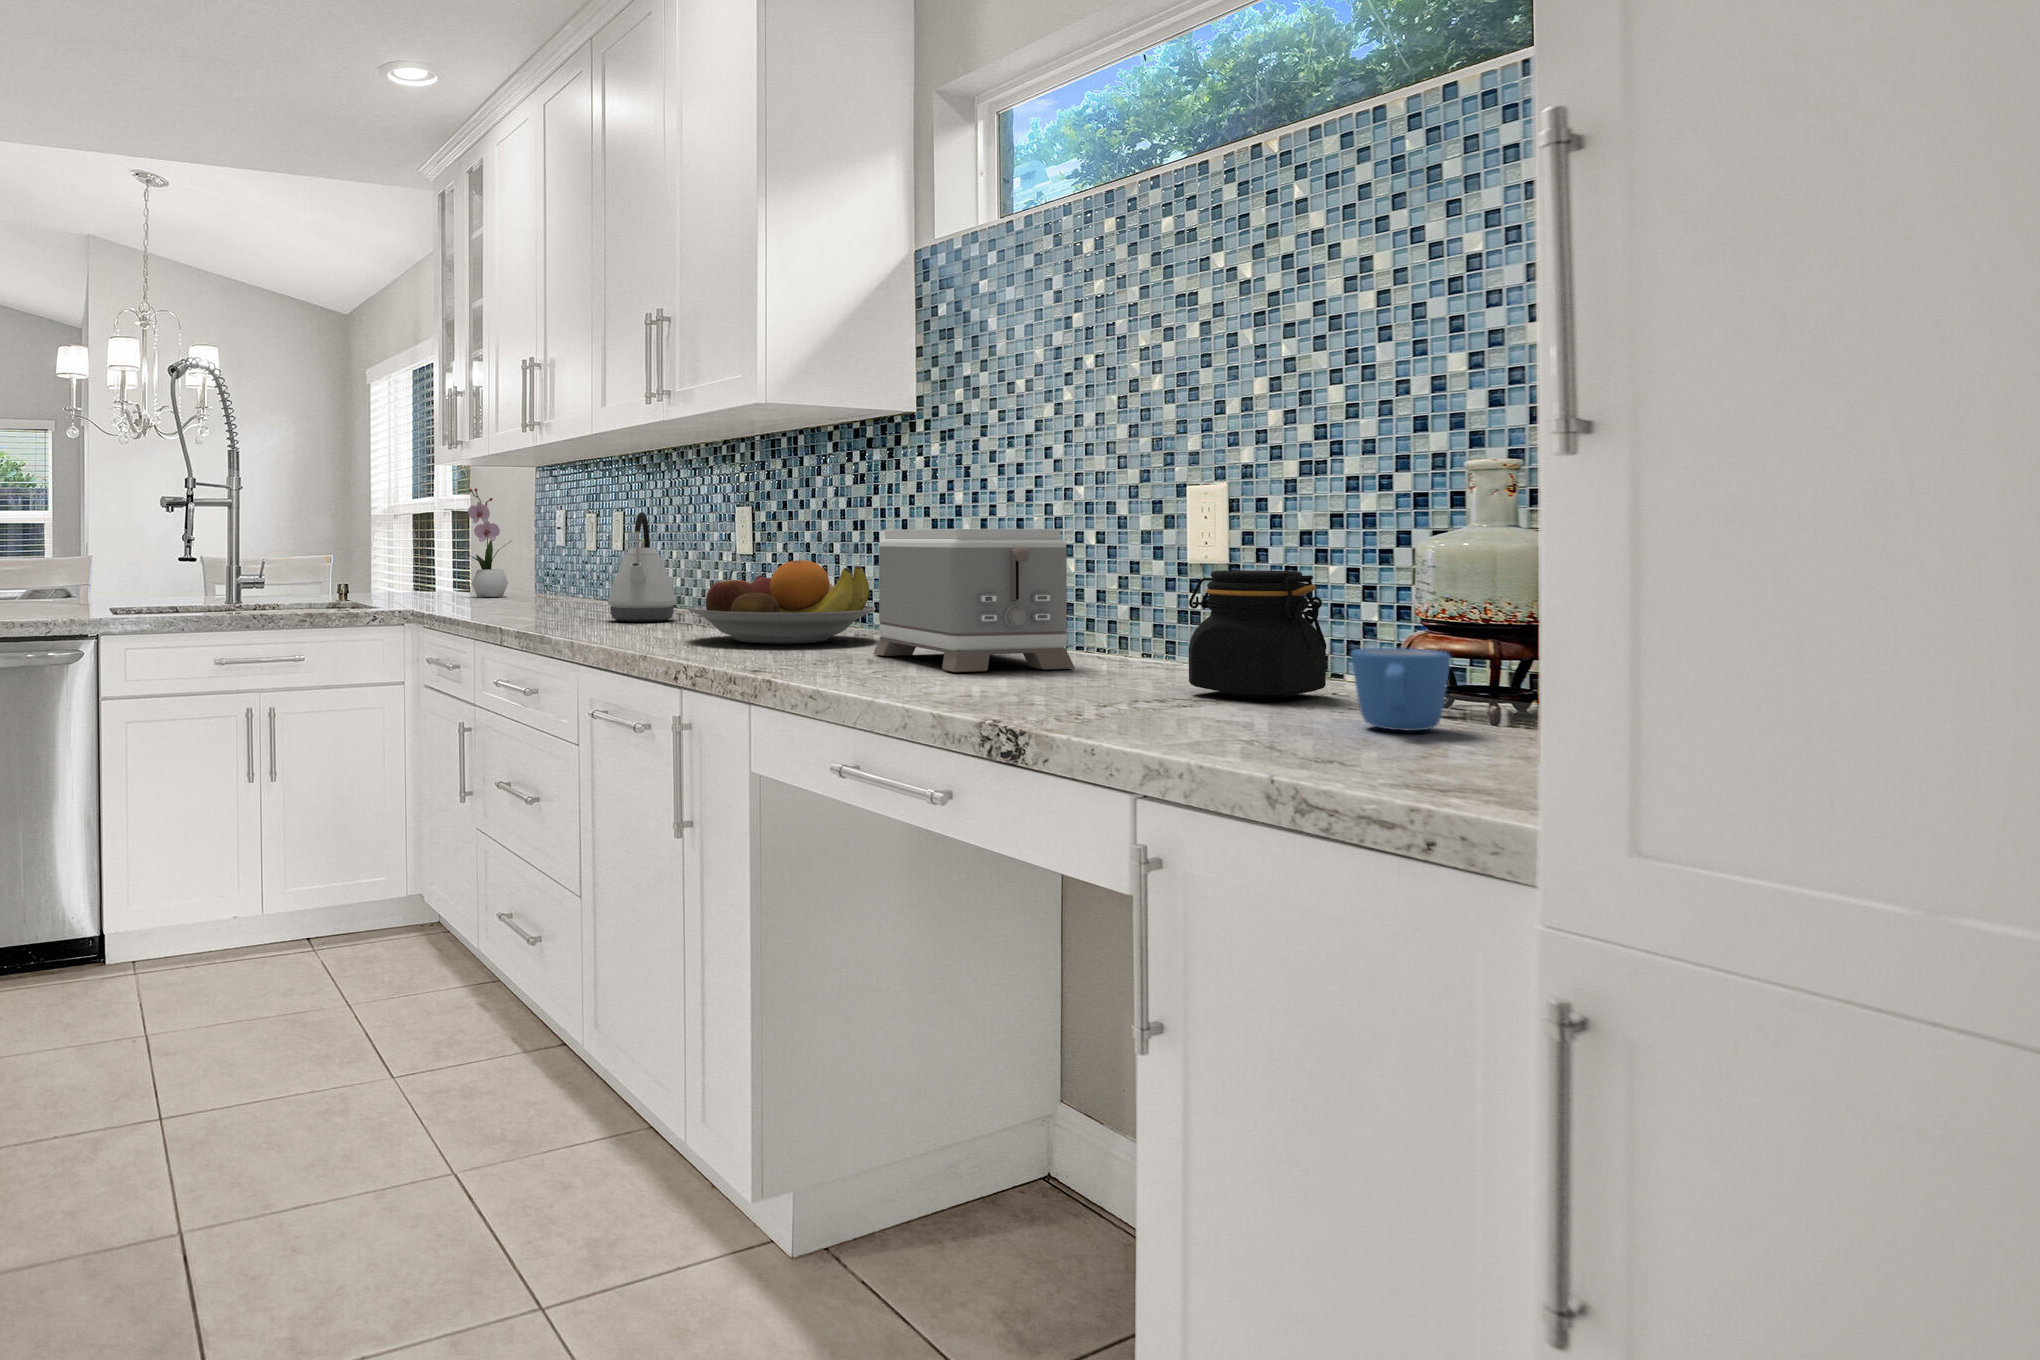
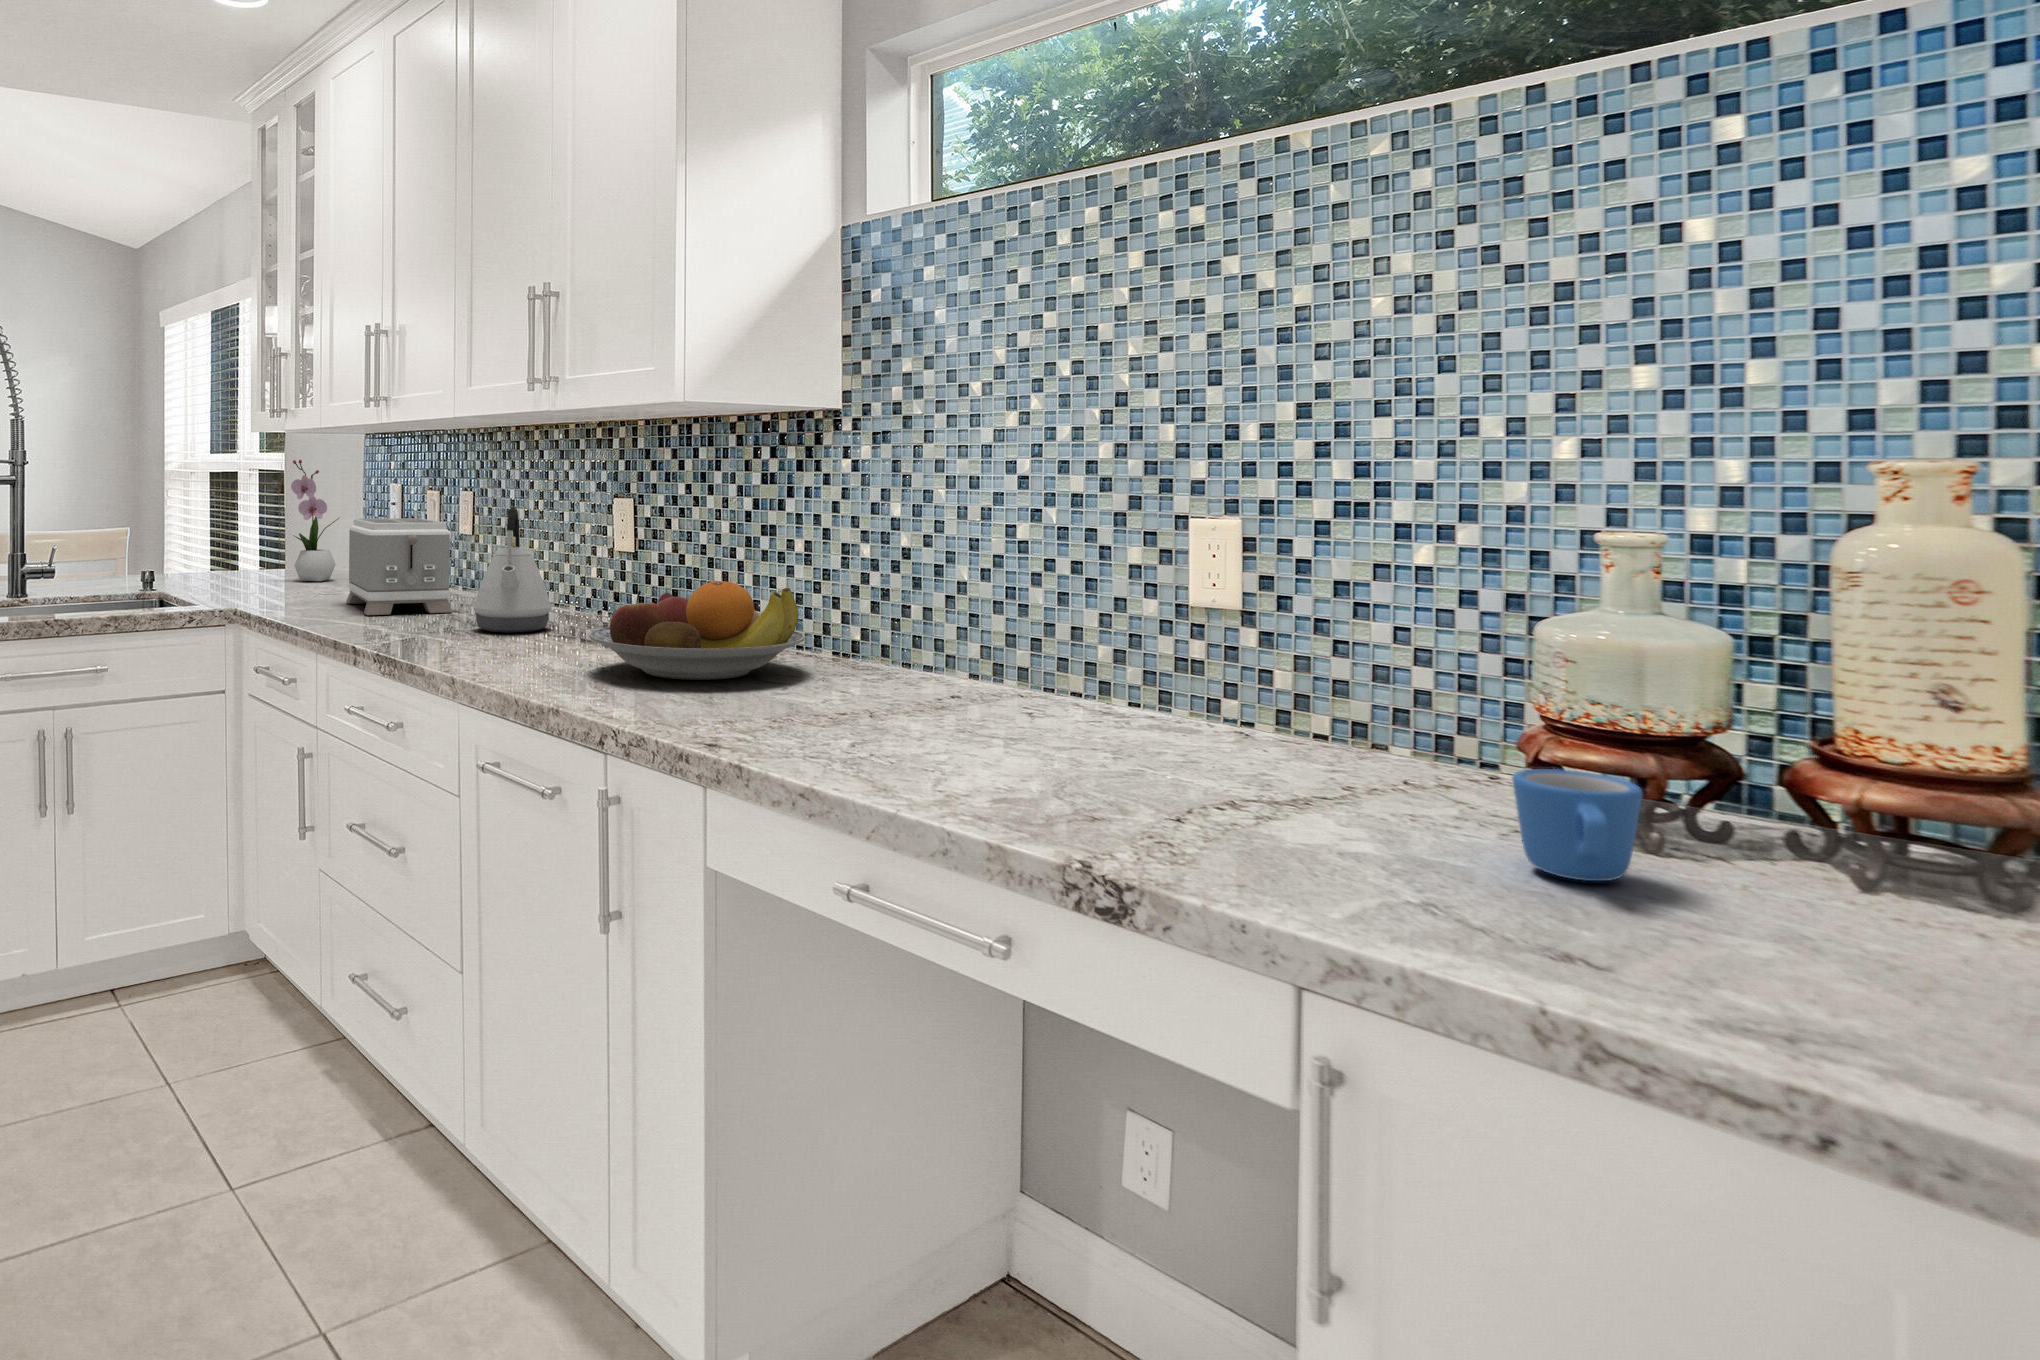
toaster: present [874,529,1075,672] -> present [346,518,452,615]
jar: present [1189,570,1327,698] -> none [1245,641,1422,801]

